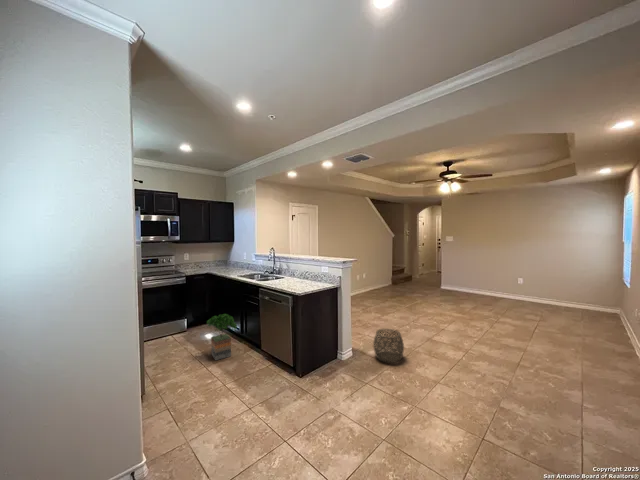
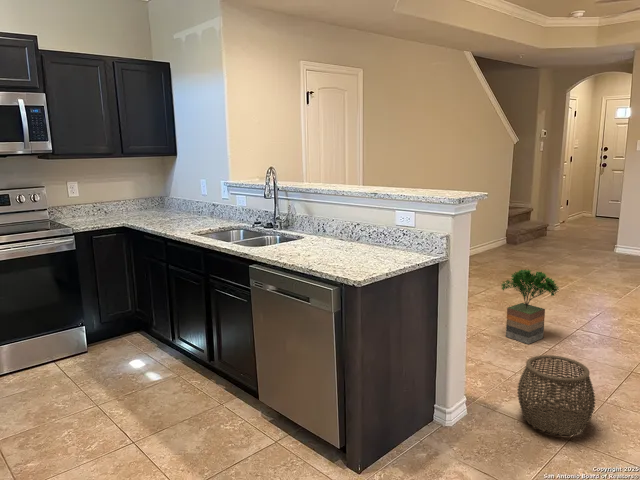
potted tree: present [207,314,237,360] -> present [502,270,559,344]

